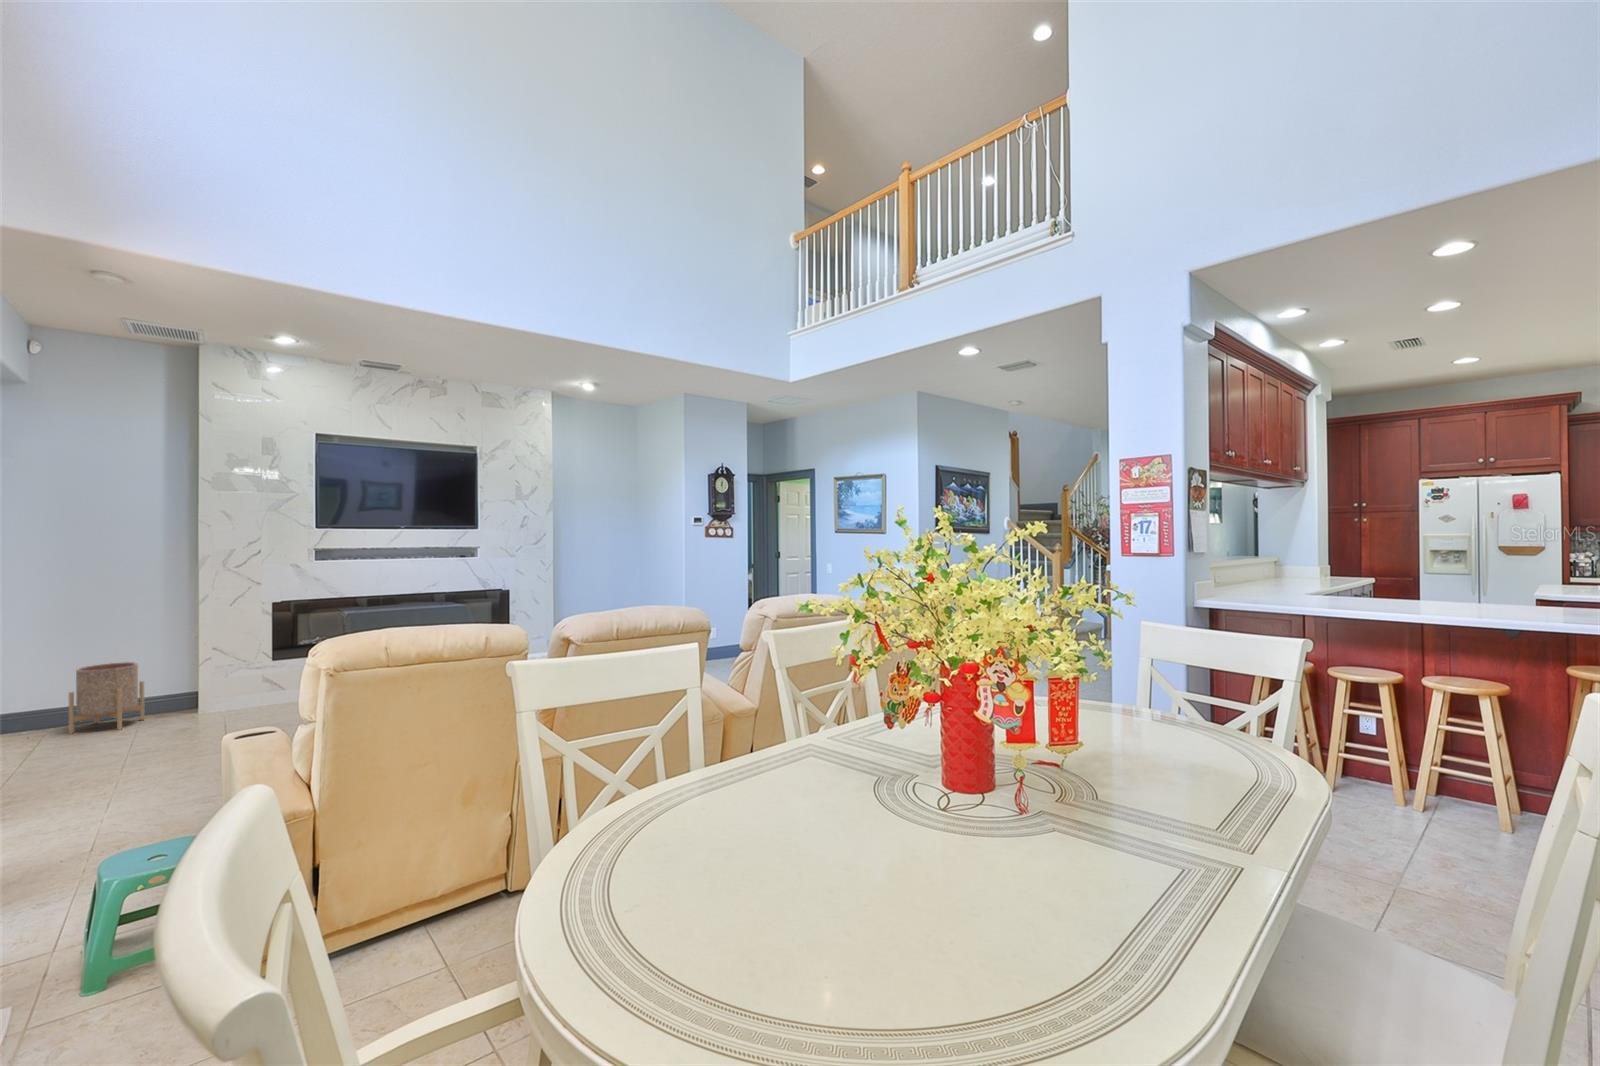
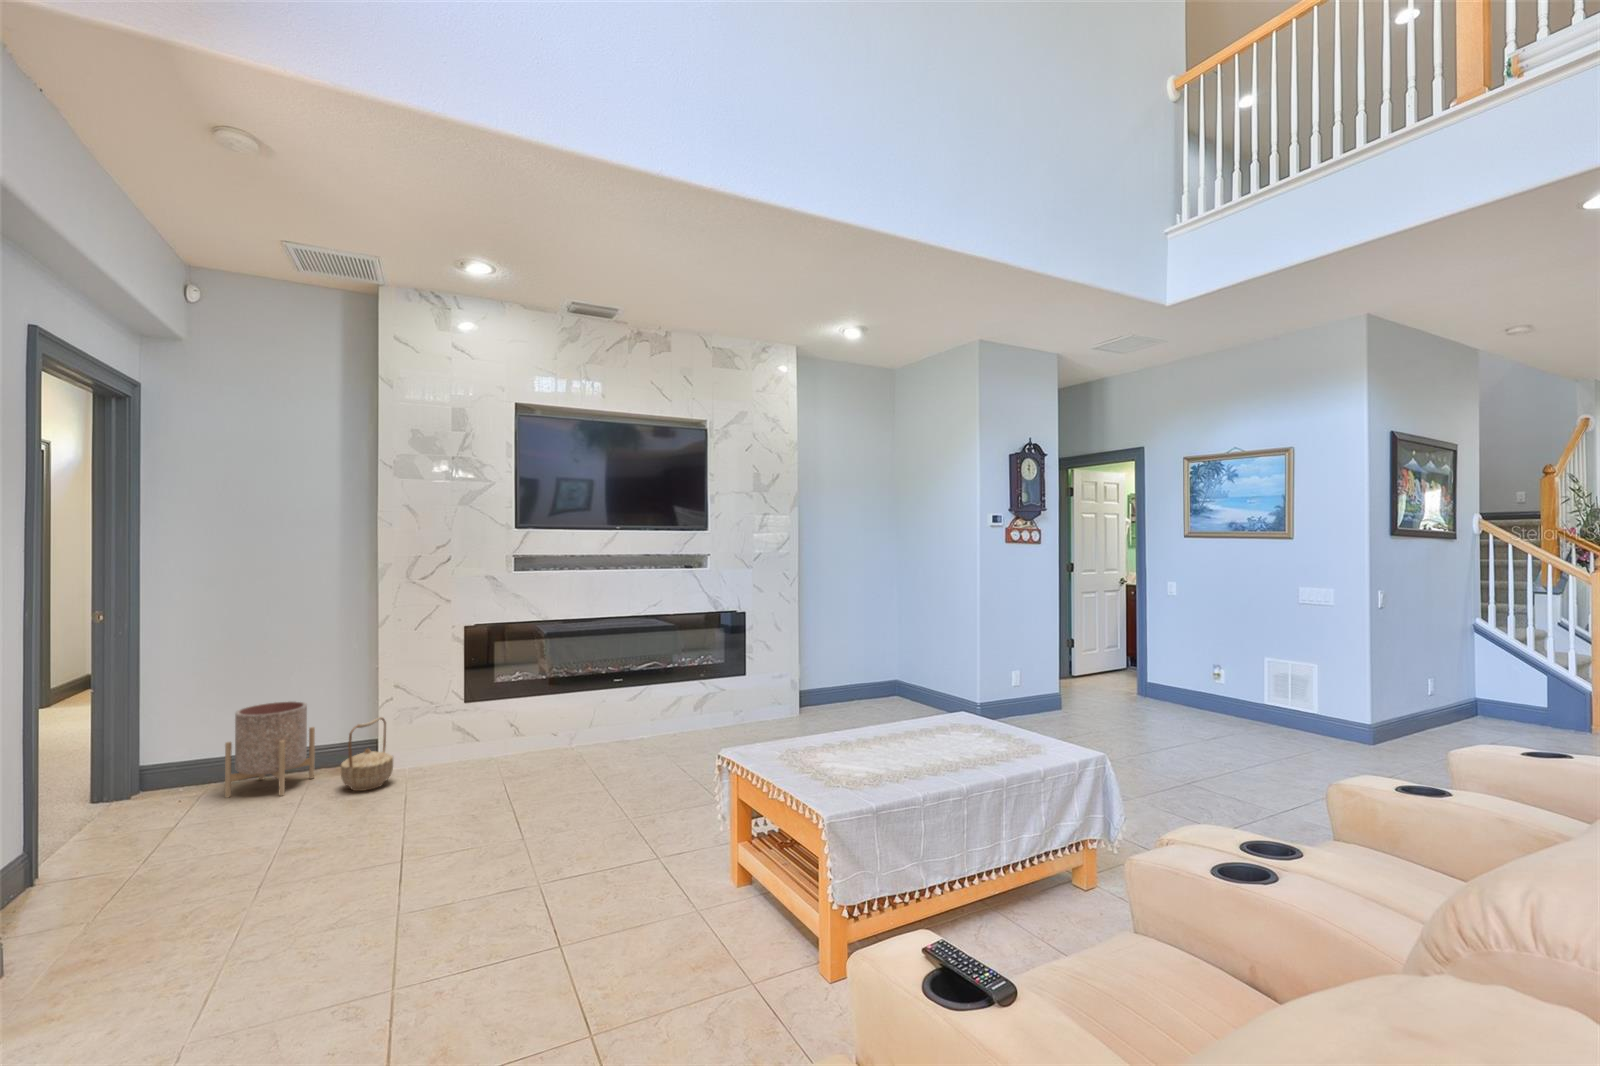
basket: none [170,671,215,724] -> present [341,717,393,791]

